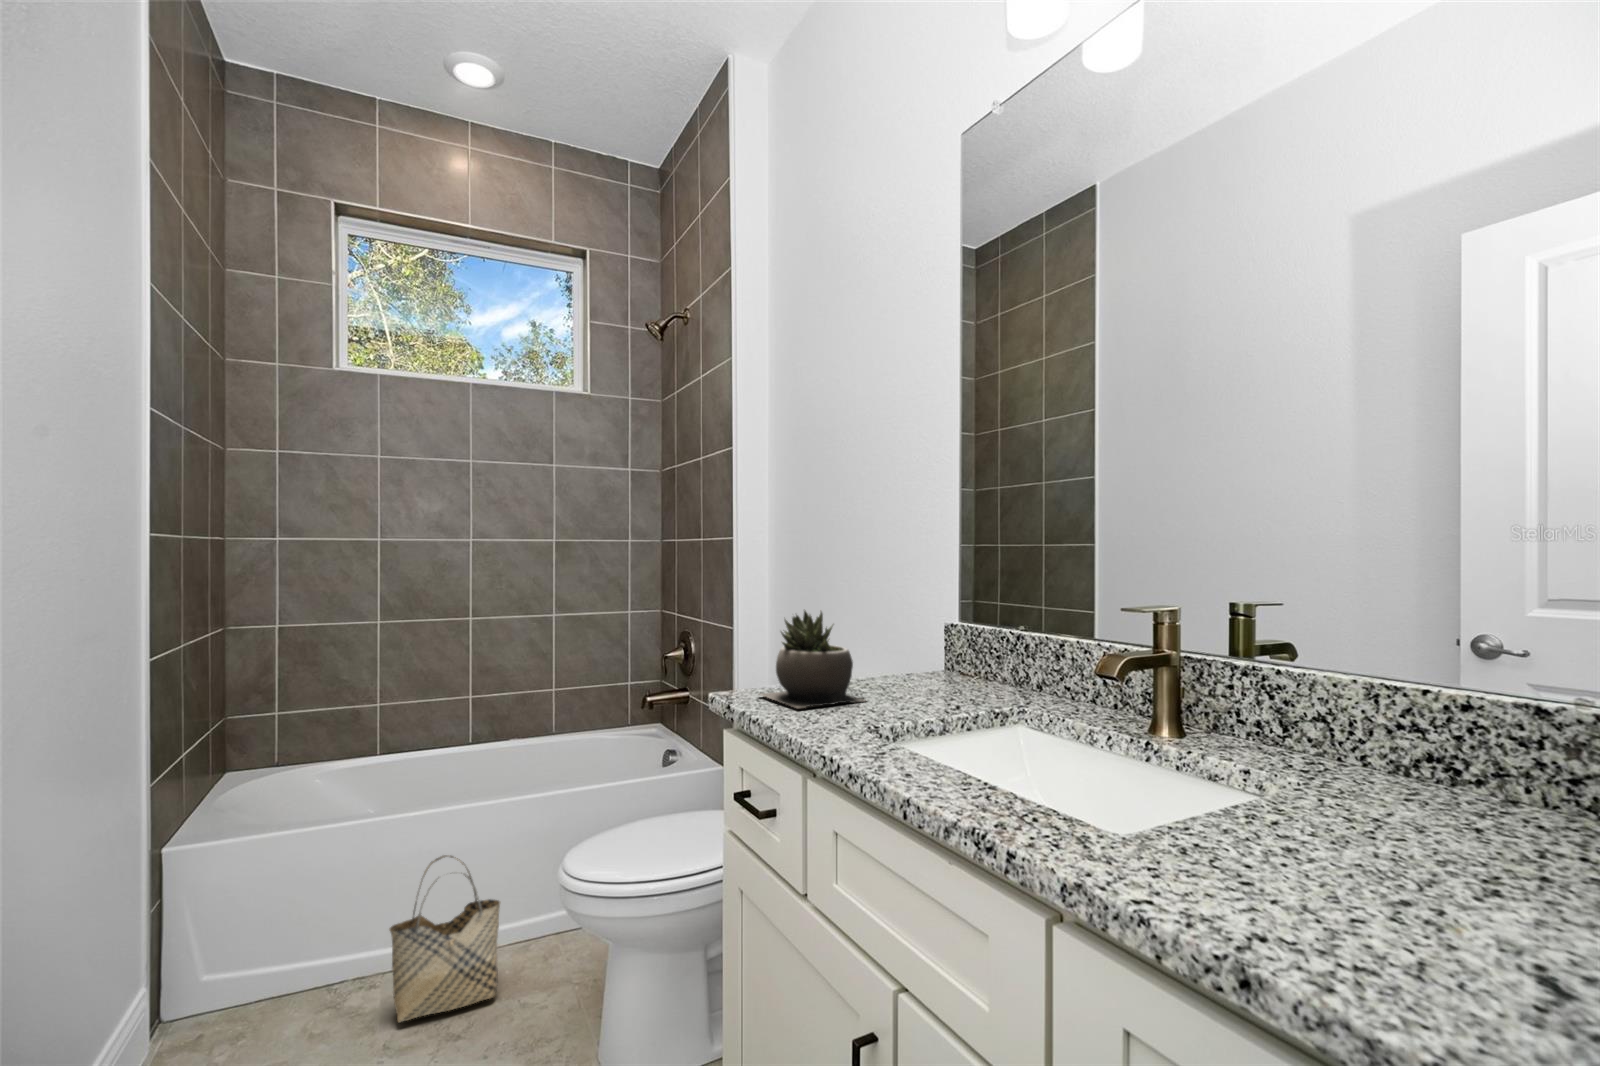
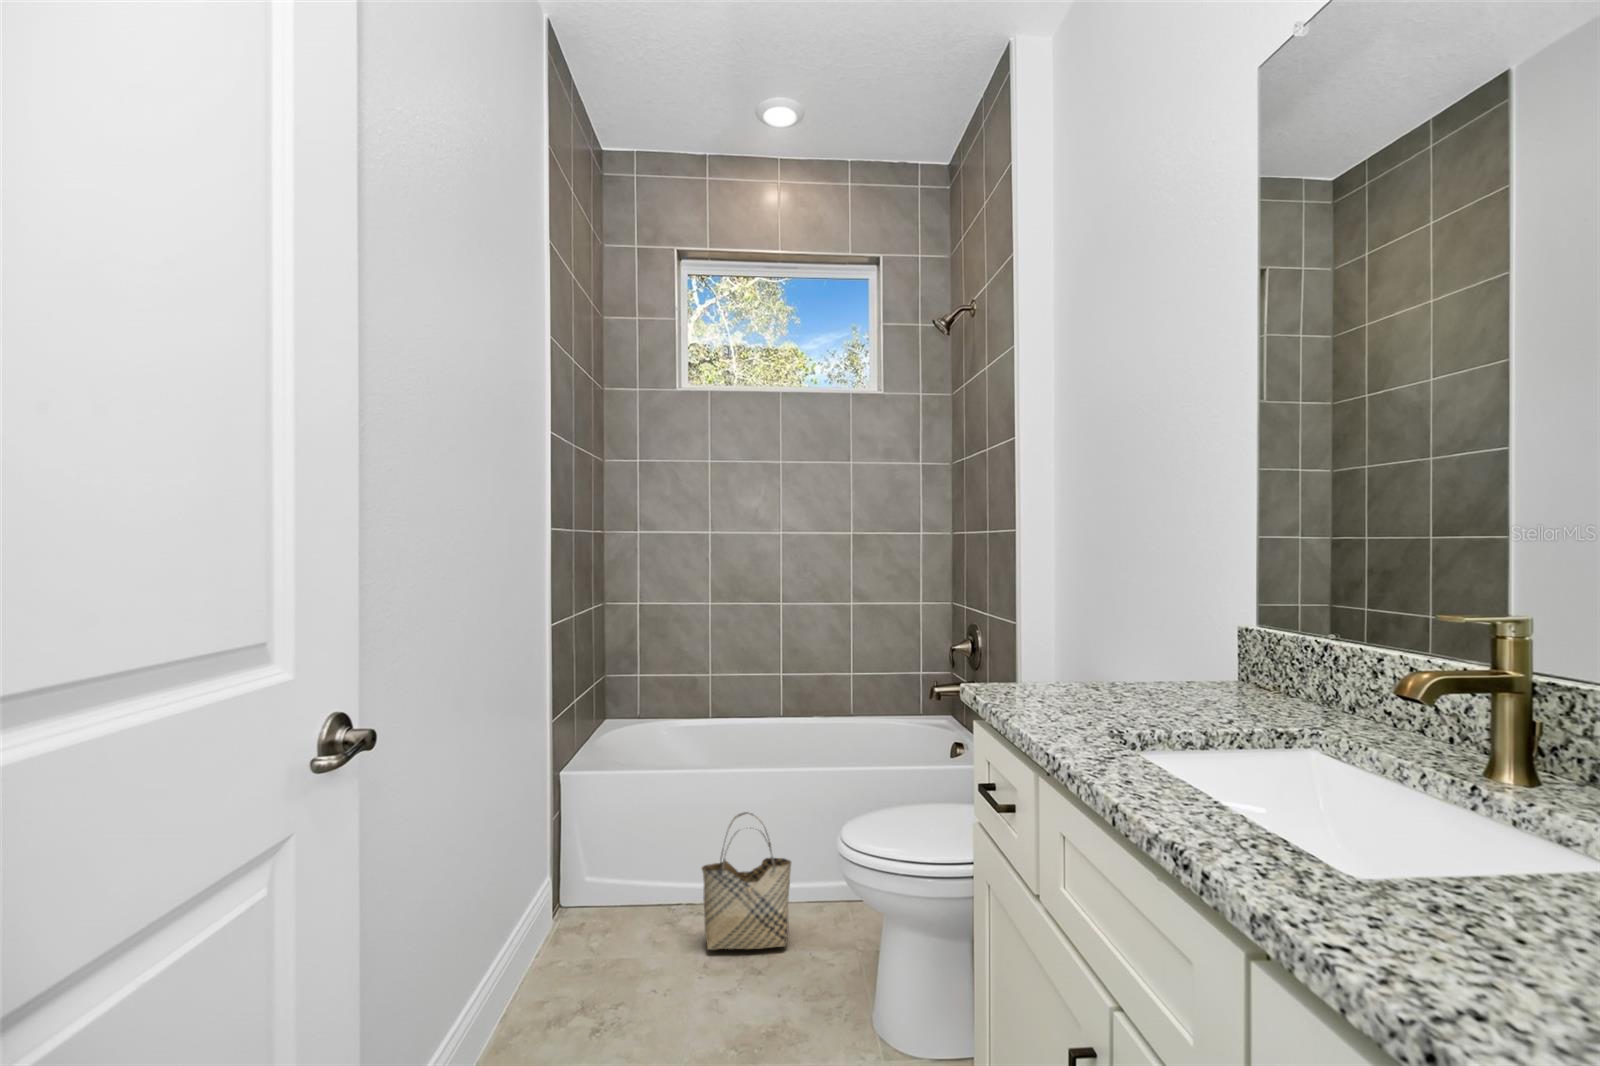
succulent plant: present [761,611,865,708] -> none [1007,605,1126,706]

